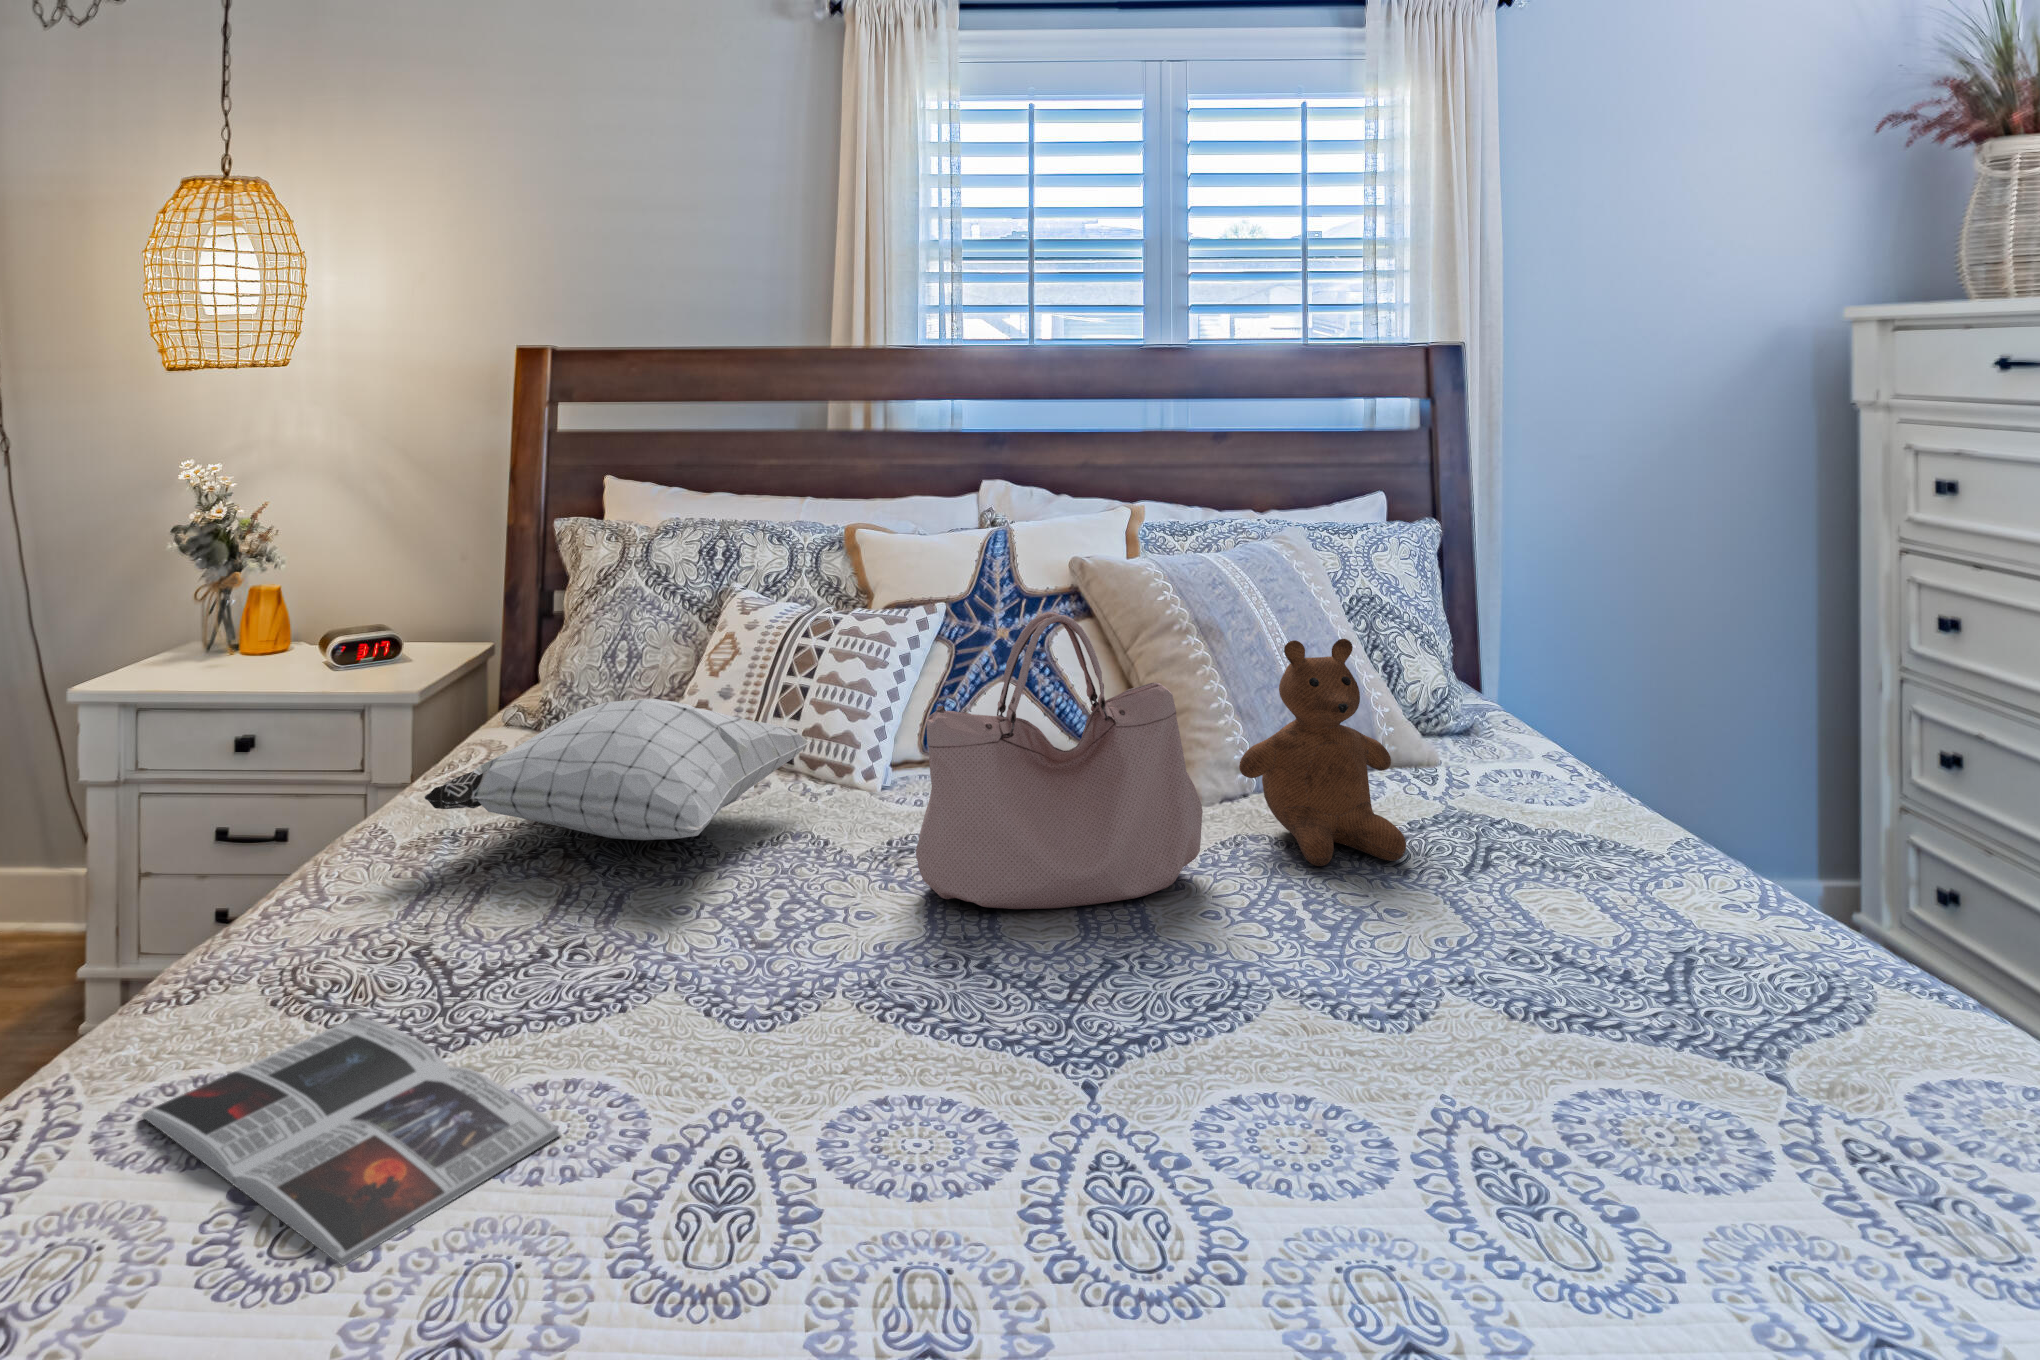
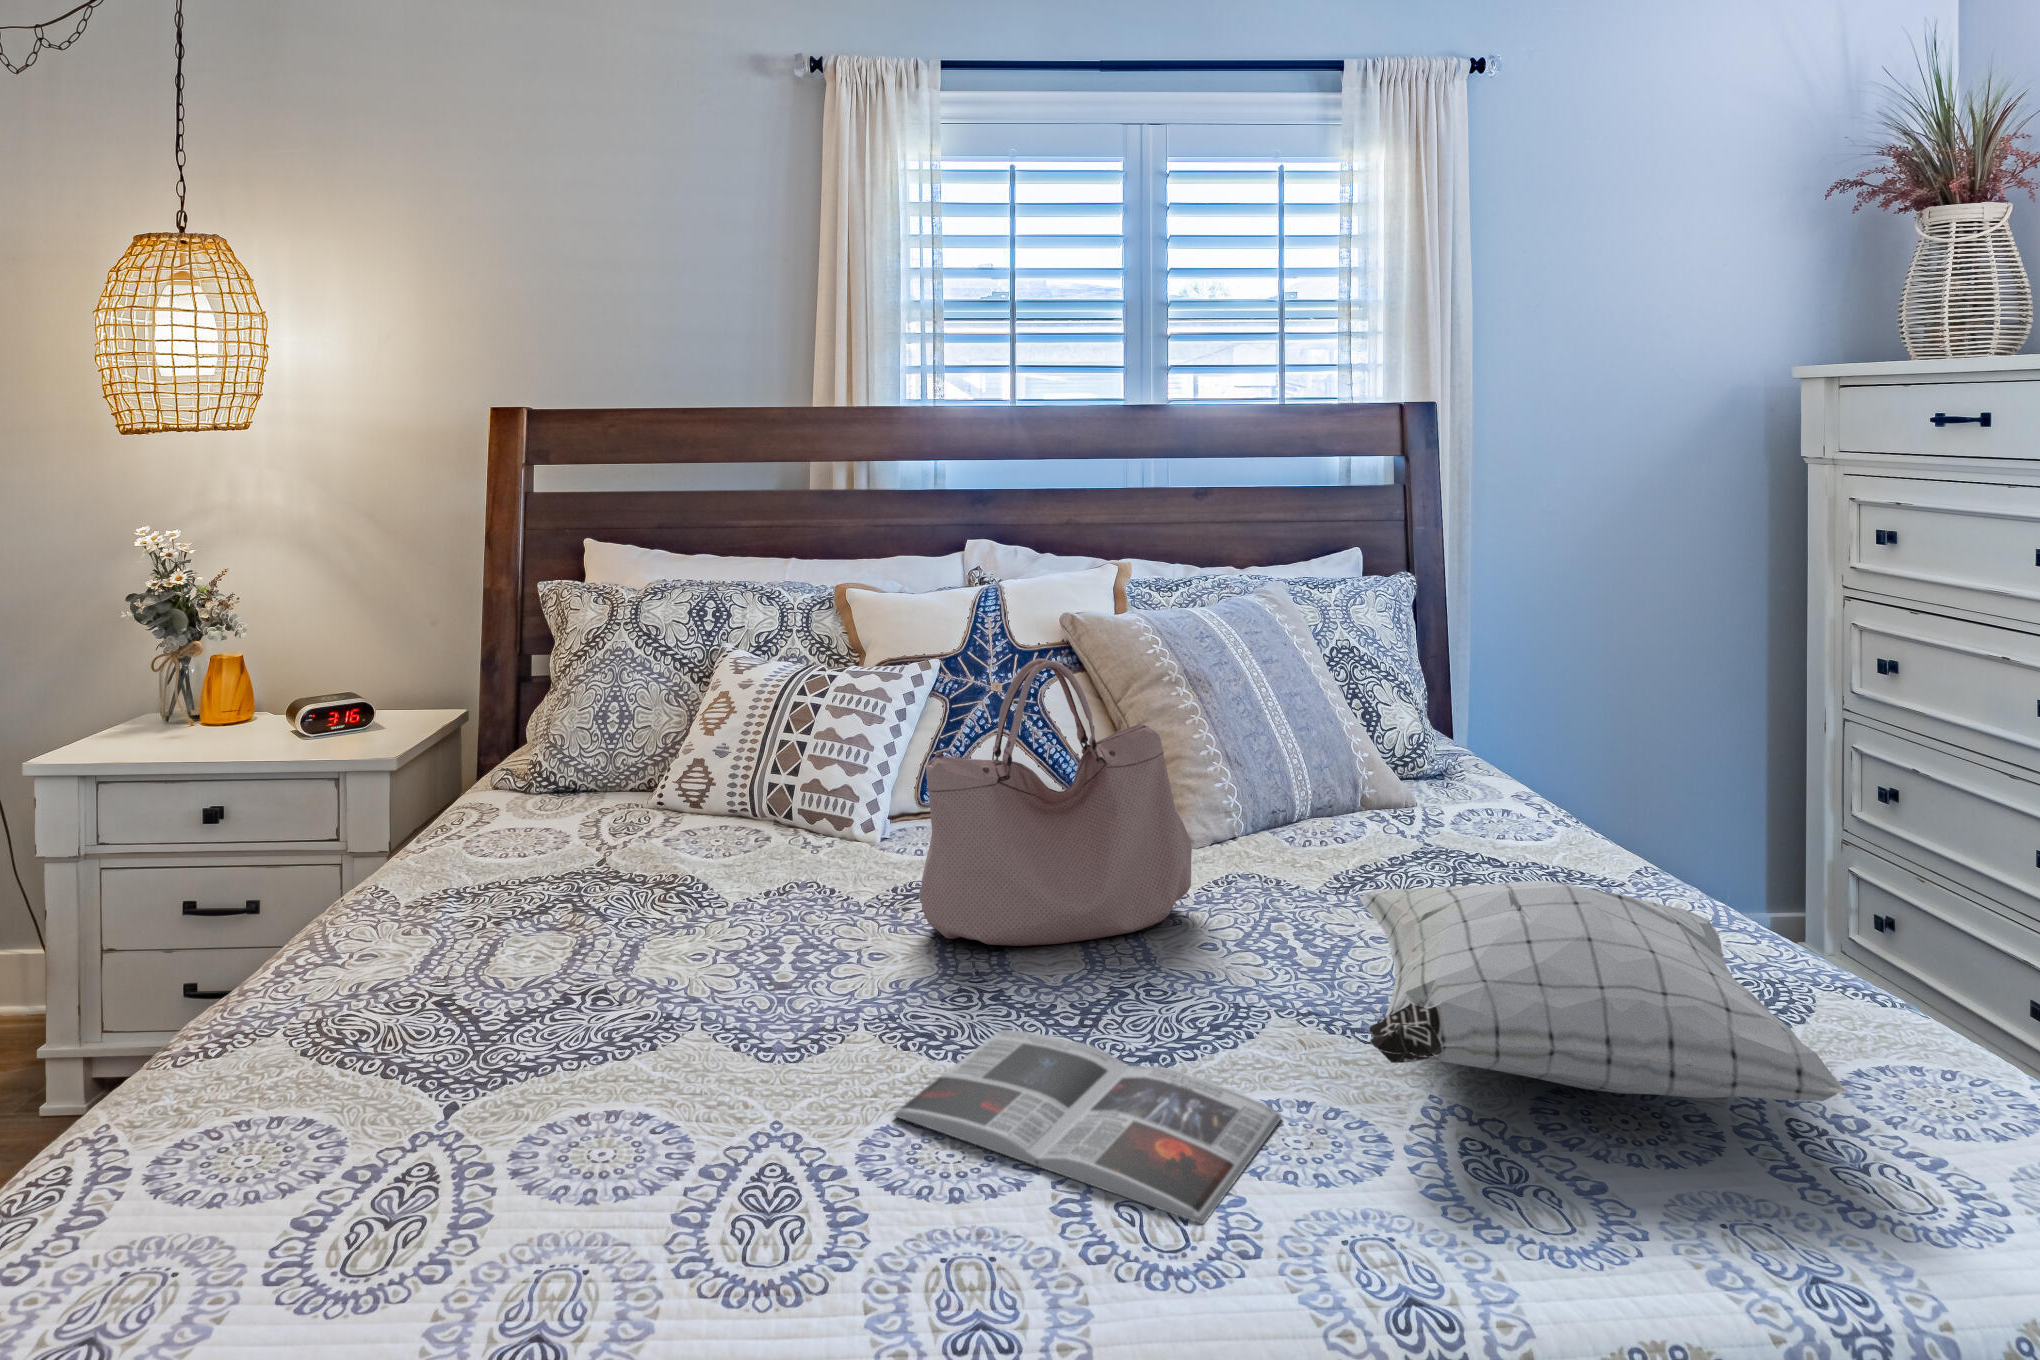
teddy bear: present [1239,639,1406,866] -> none [1224,678,1387,898]
pillow: present [424,699,811,840] -> present [1360,880,1846,1101]
magazine: present [141,1017,560,1266] -> present [893,1030,1282,1224]

